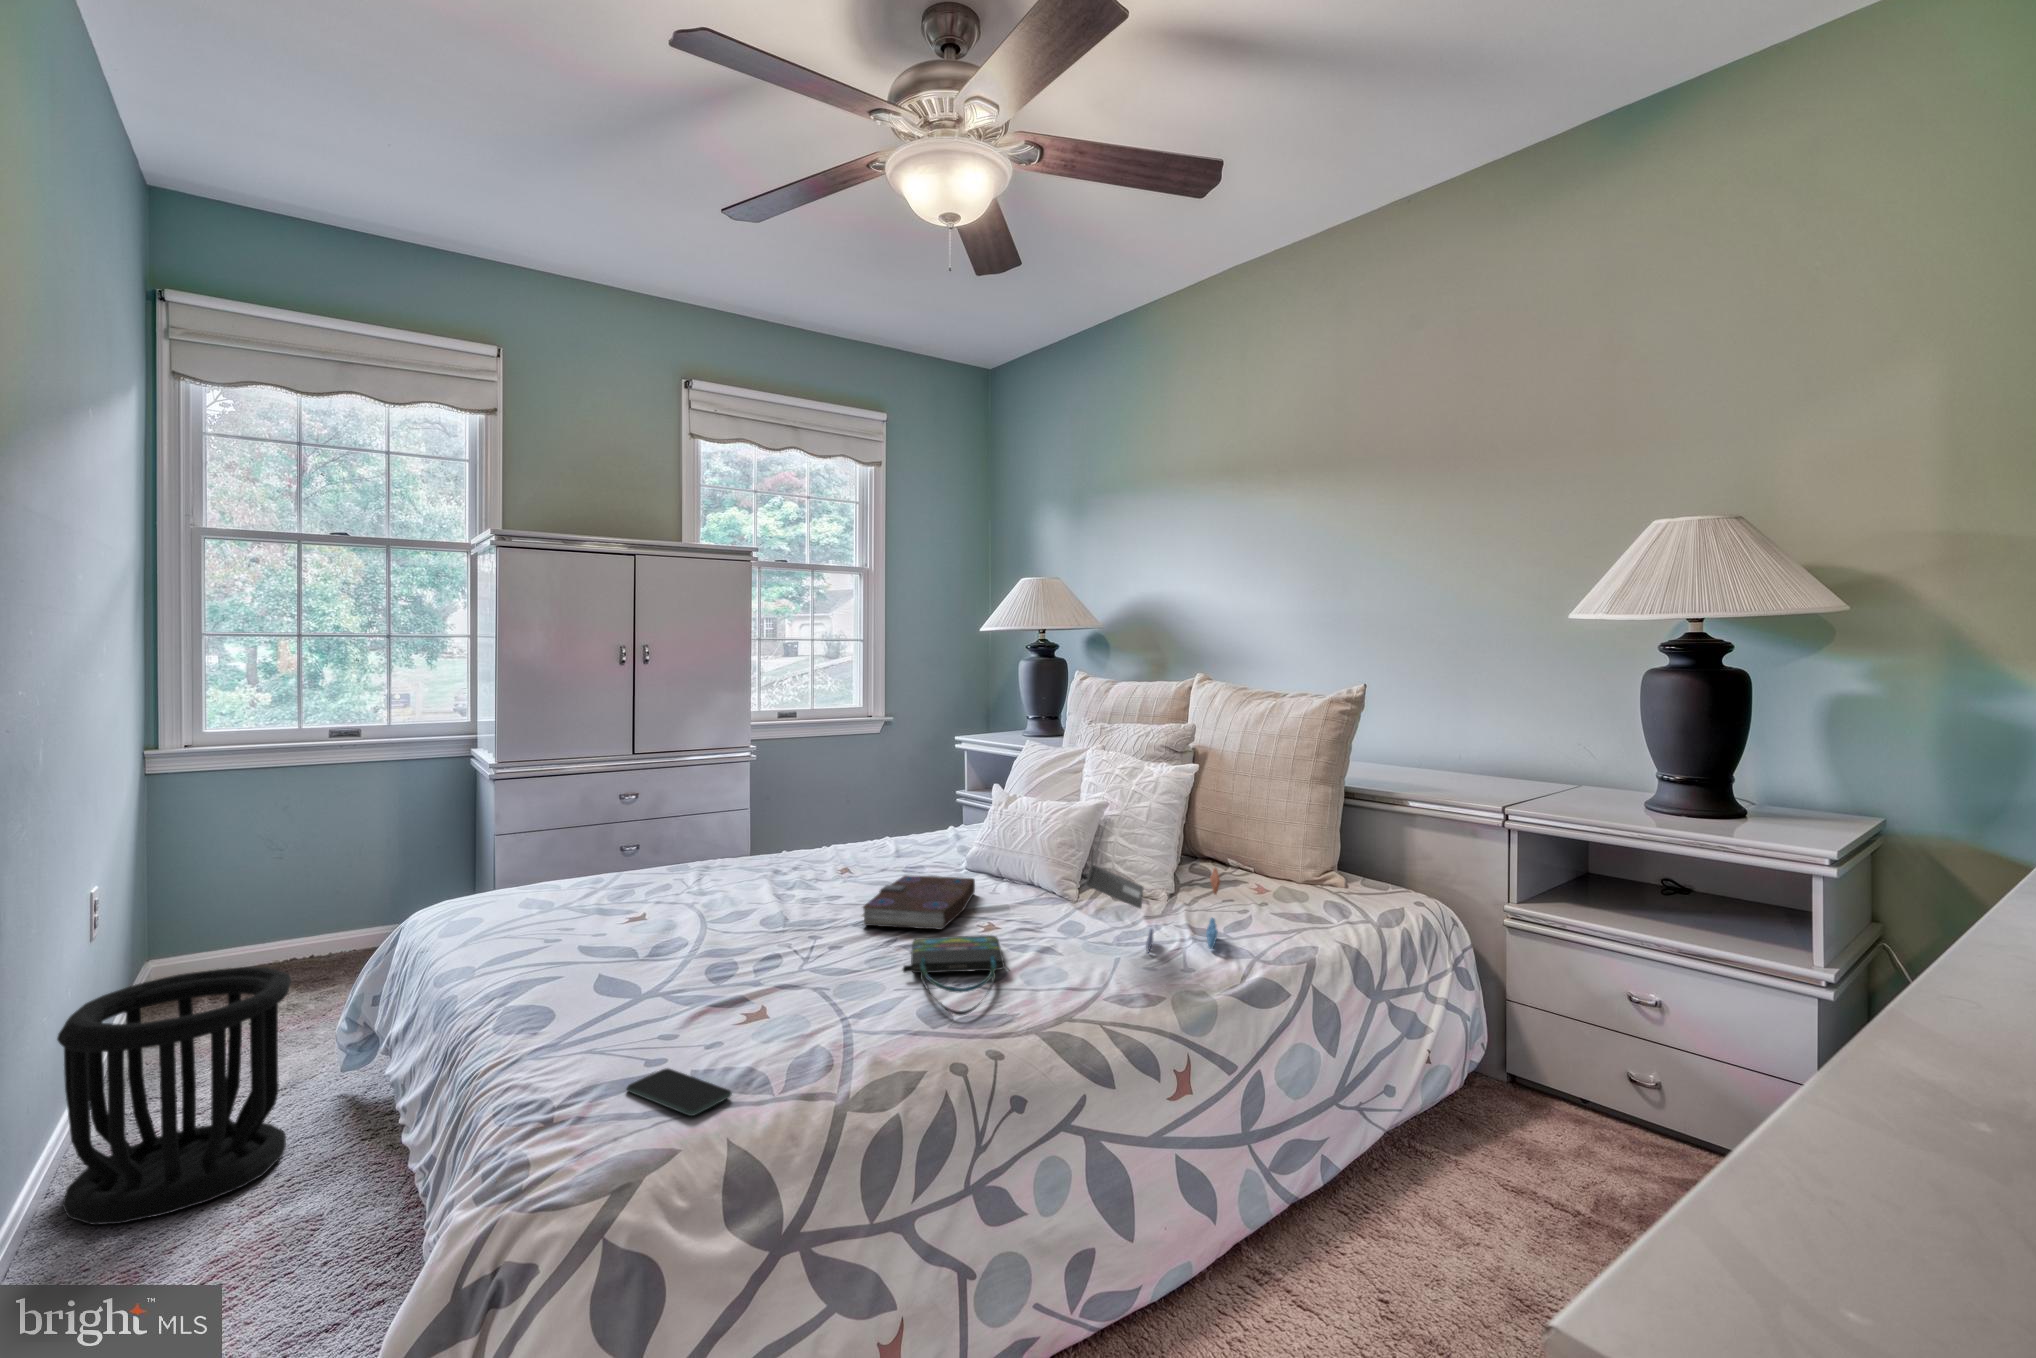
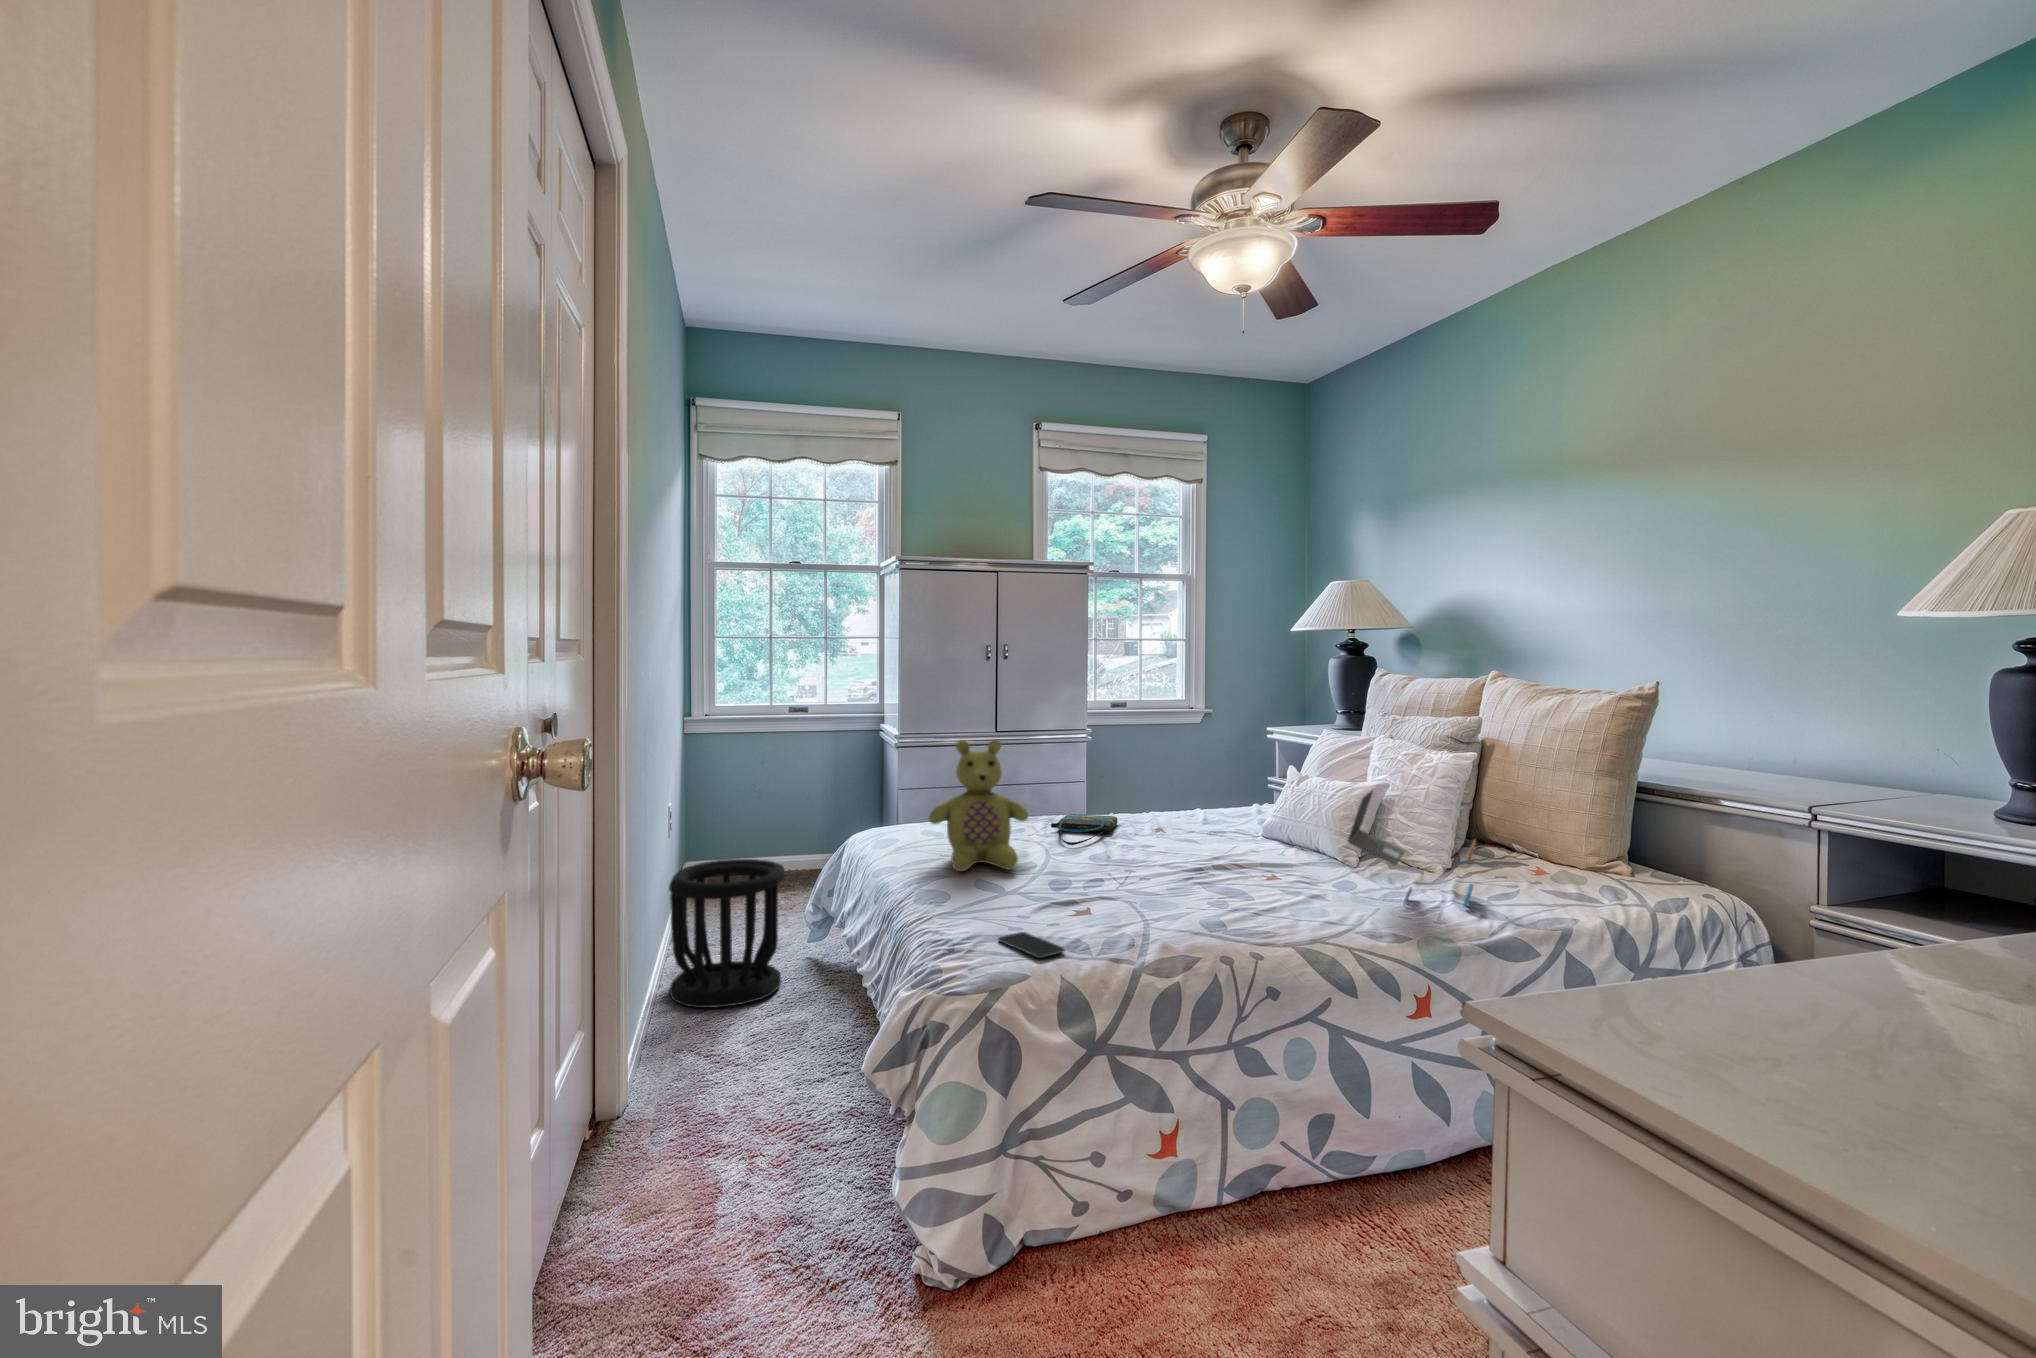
stuffed bear: none [523,776,676,969] -> present [929,740,1028,871]
book: present [862,875,975,930] -> none [1164,833,1263,873]
tote bag: present [903,935,1008,1015] -> present [1051,814,1118,845]

